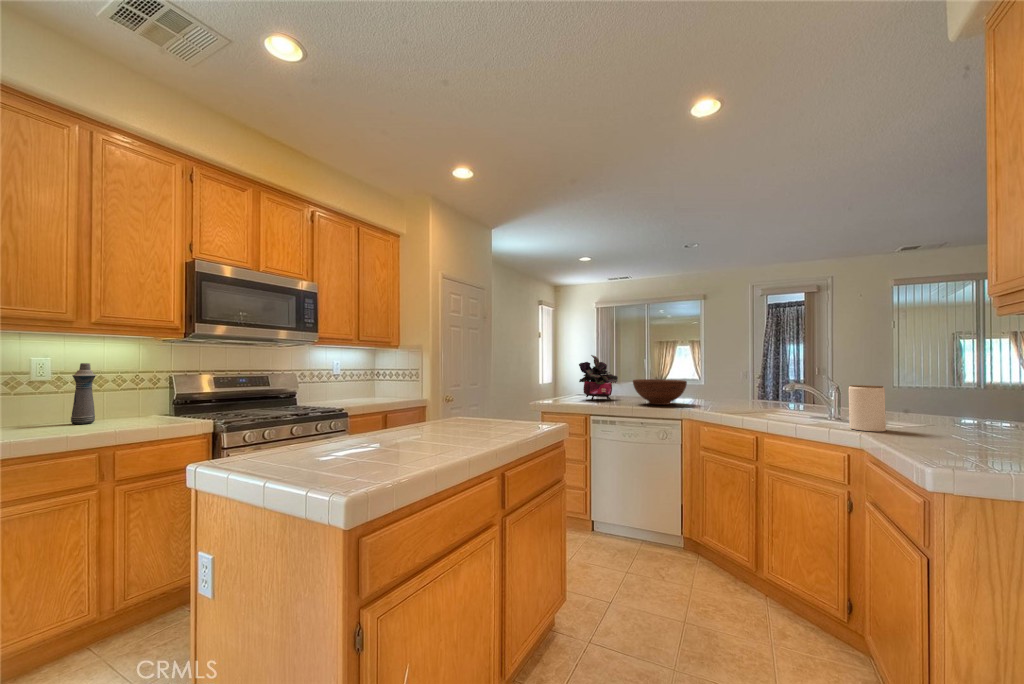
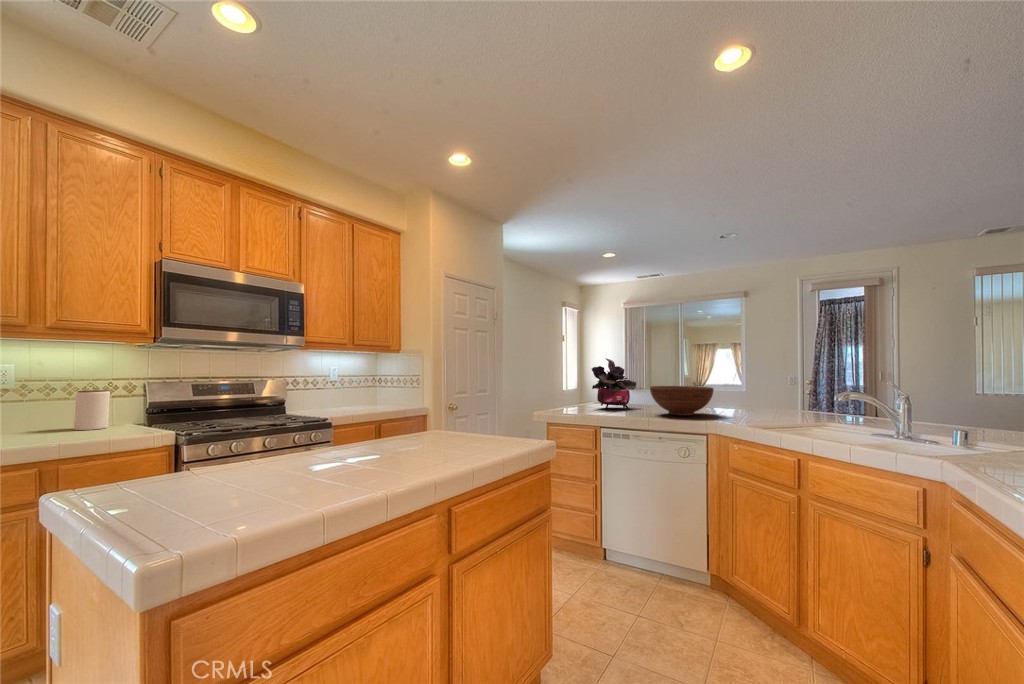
bottle: present [71,363,97,424] -> none [25,370,55,434]
jar: present [848,385,886,432] -> present [74,390,110,430]

